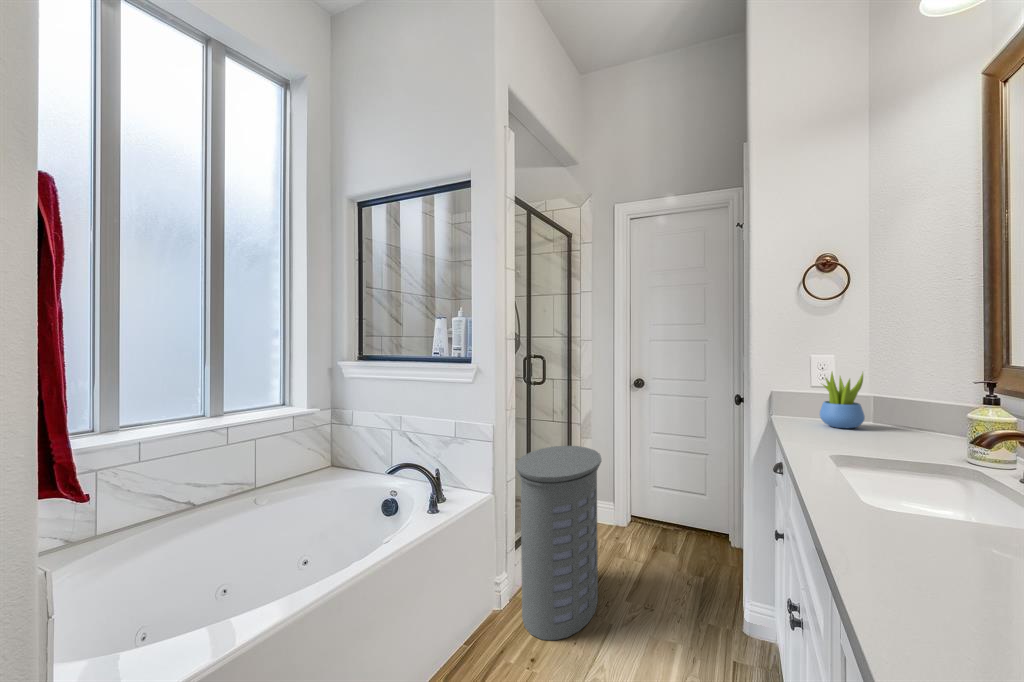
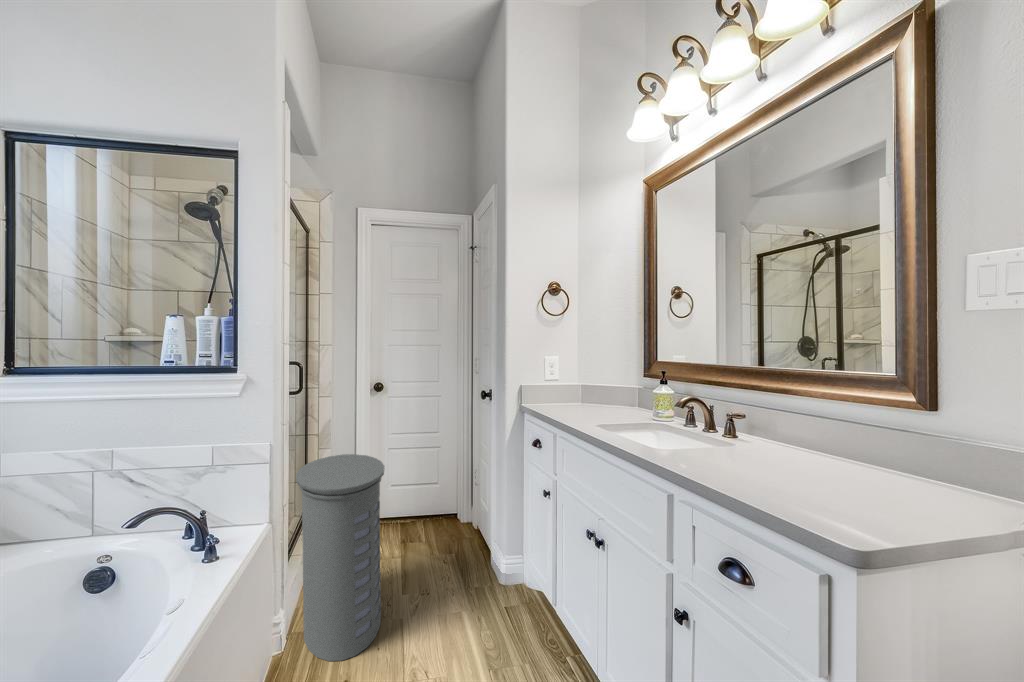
succulent plant: present [820,372,865,428] -> none [556,365,583,407]

